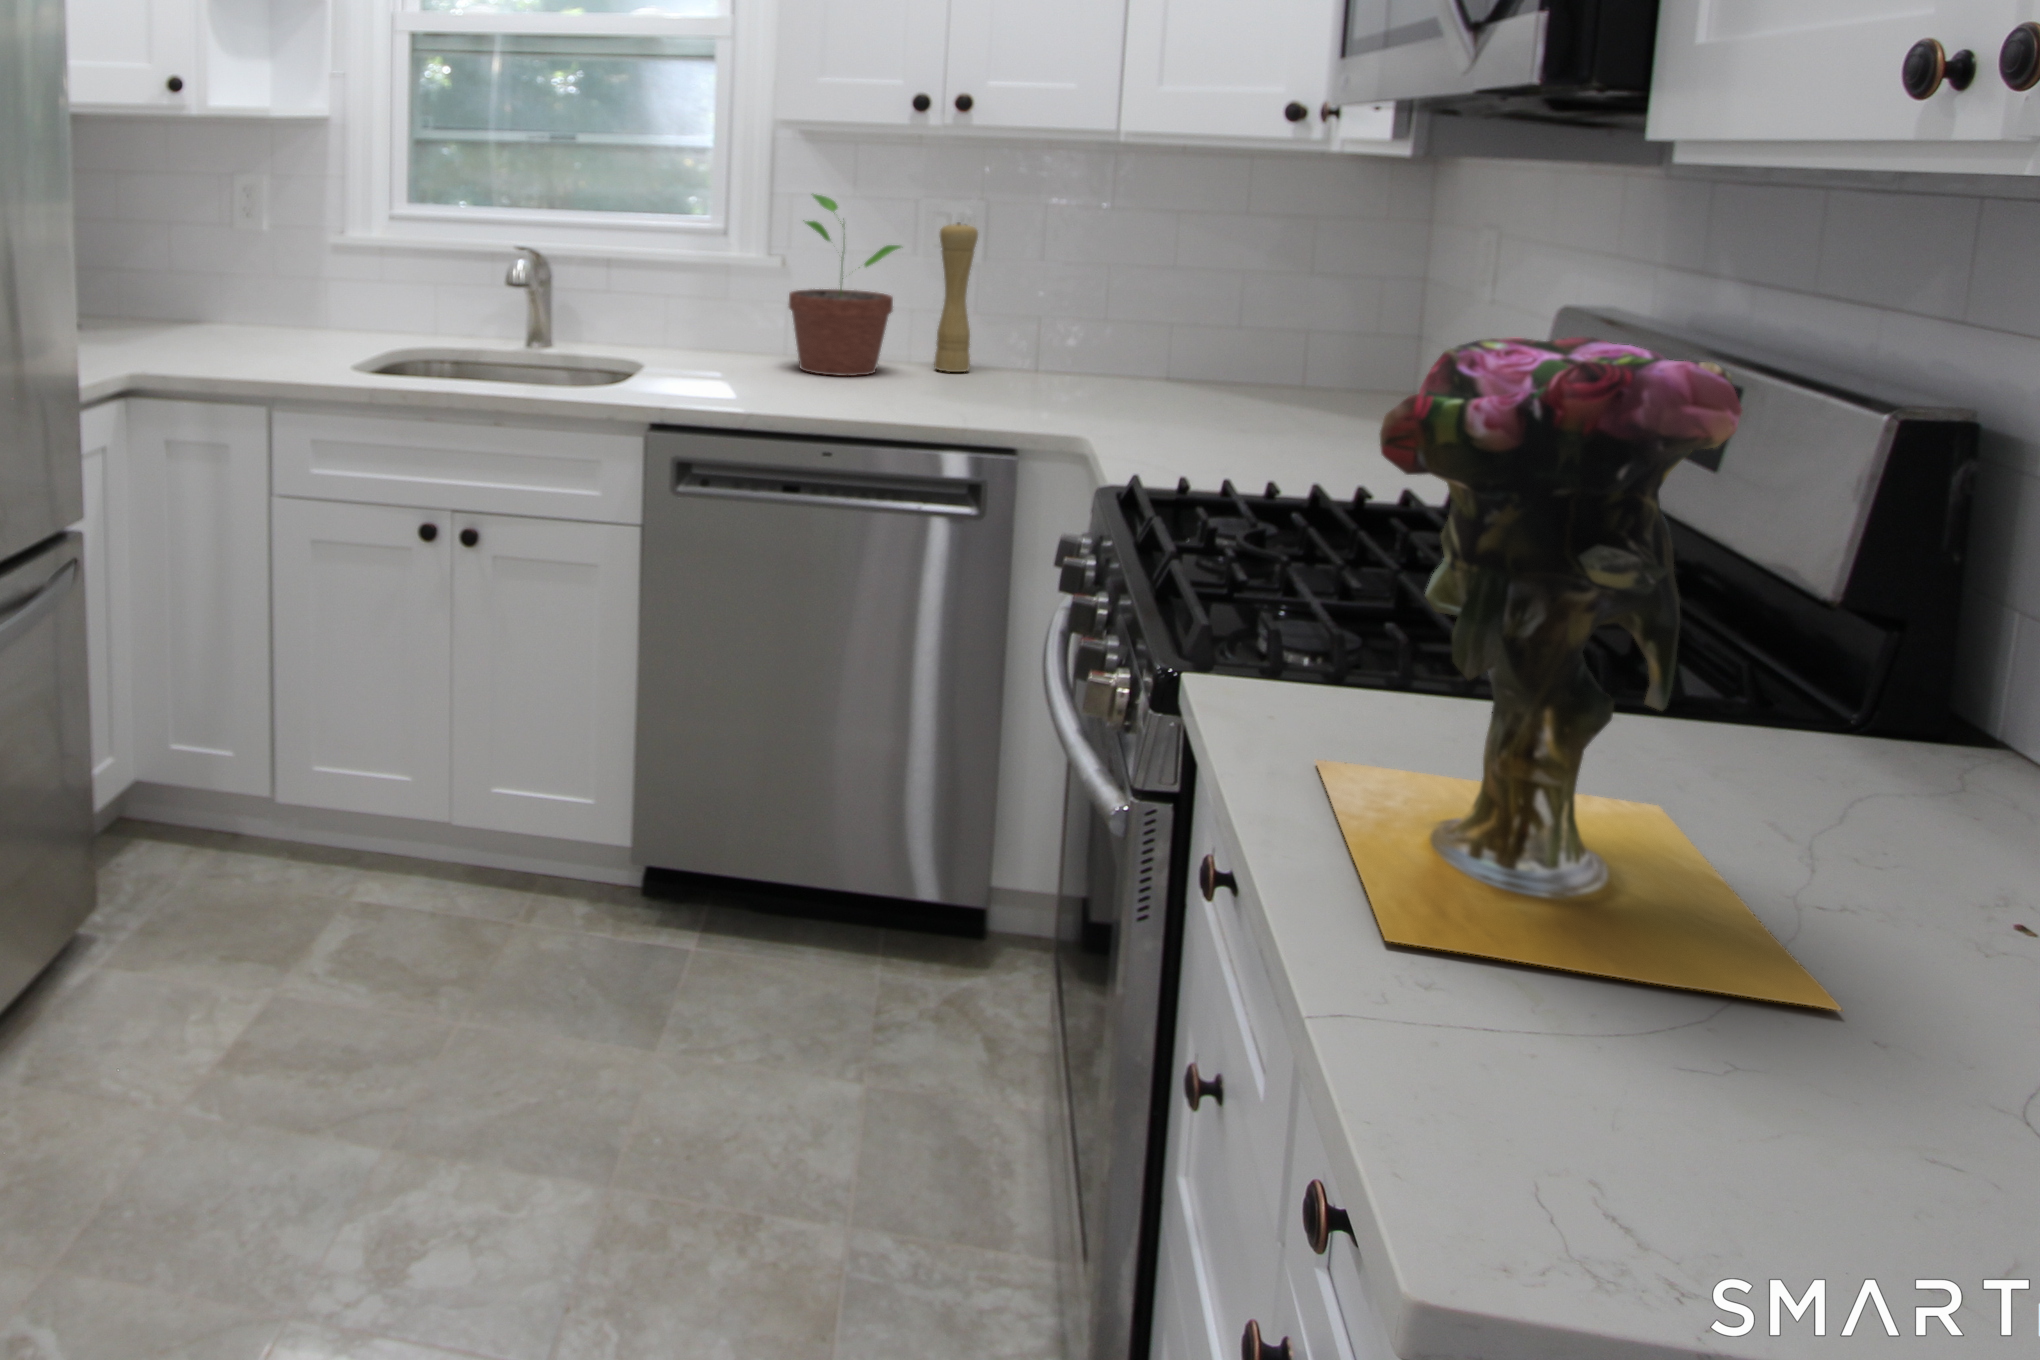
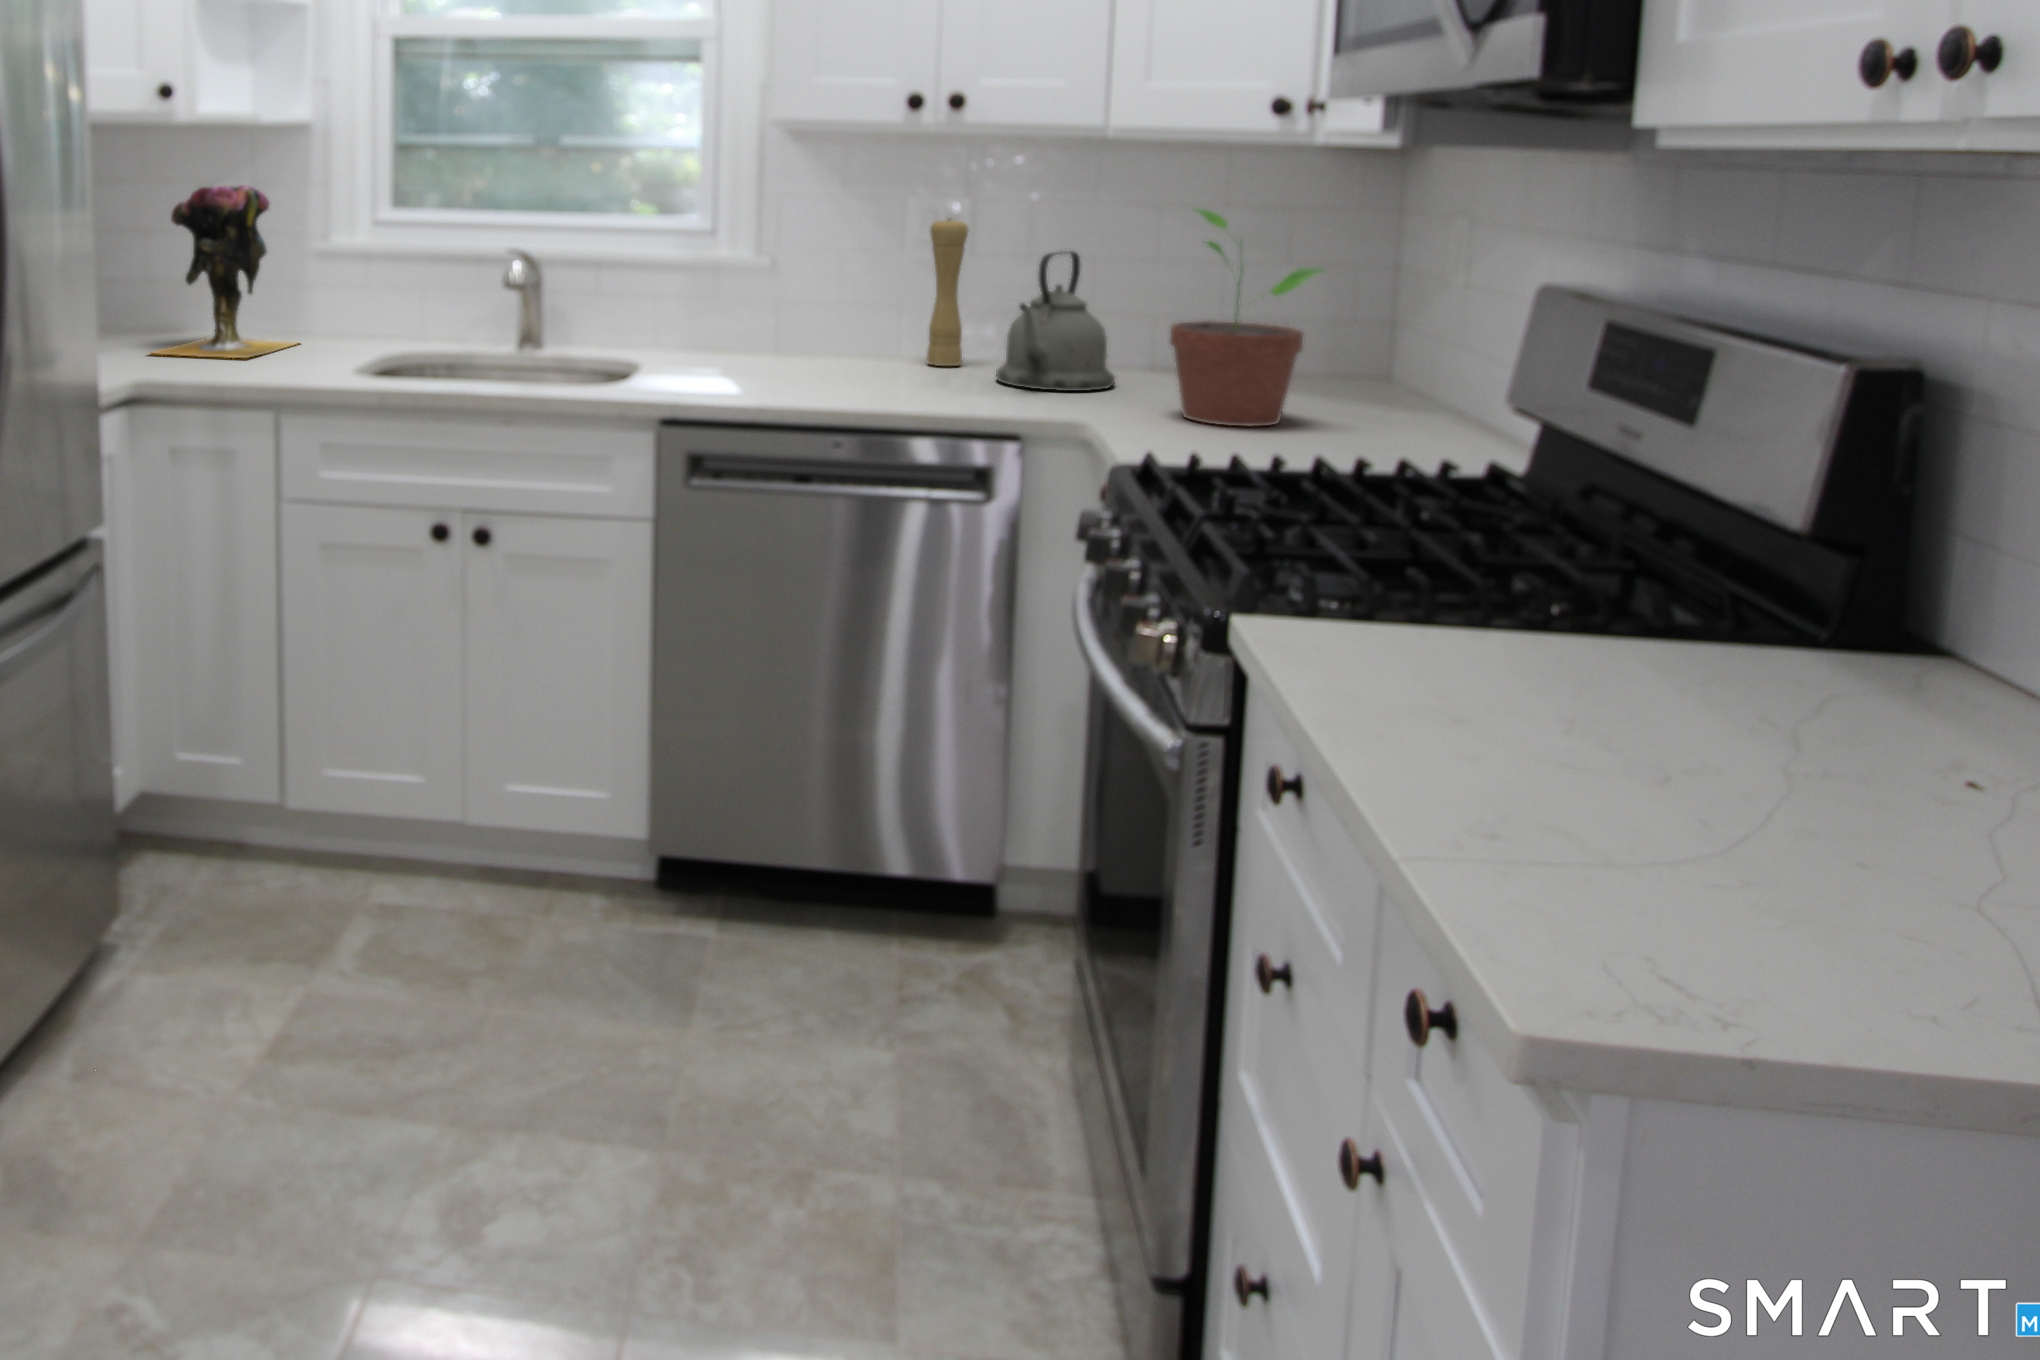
potted plant: present [789,194,901,376] -> present [1170,209,1322,427]
kettle: none [1000,258,1122,402] -> present [996,252,1115,391]
vase: present [1316,337,1842,1011] -> present [152,185,296,358]

